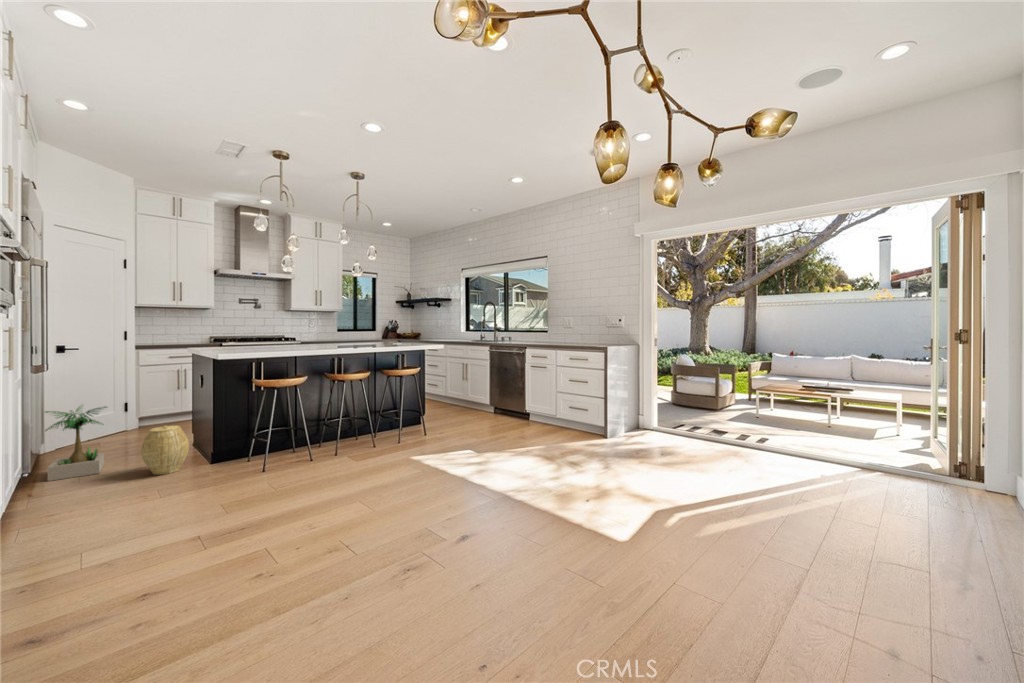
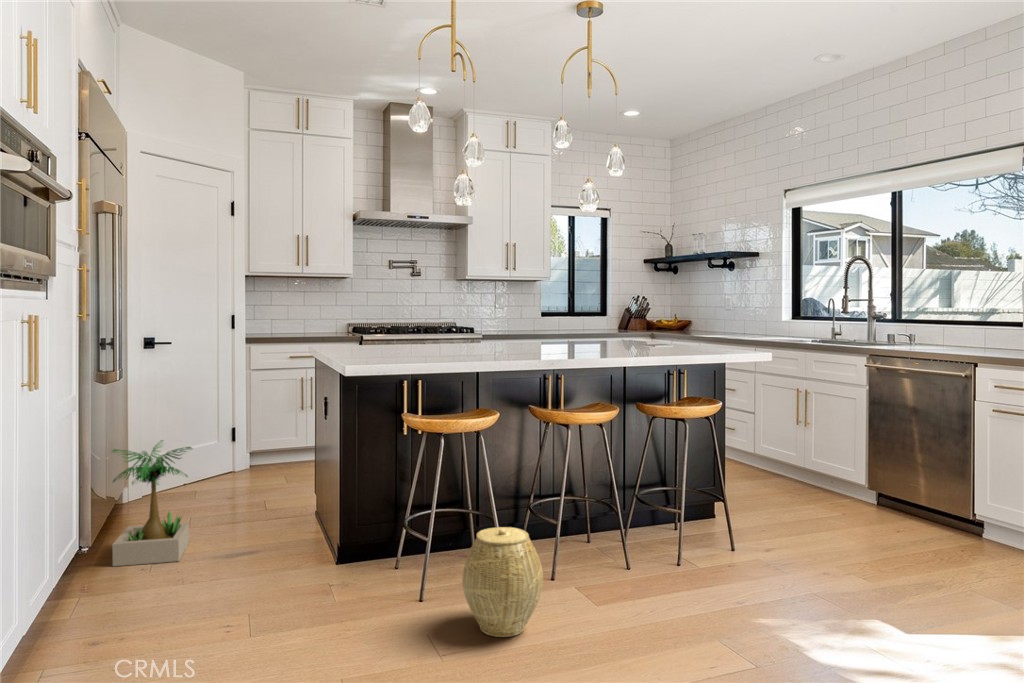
woven basket: present [141,426,189,475] -> present [462,527,543,637]

